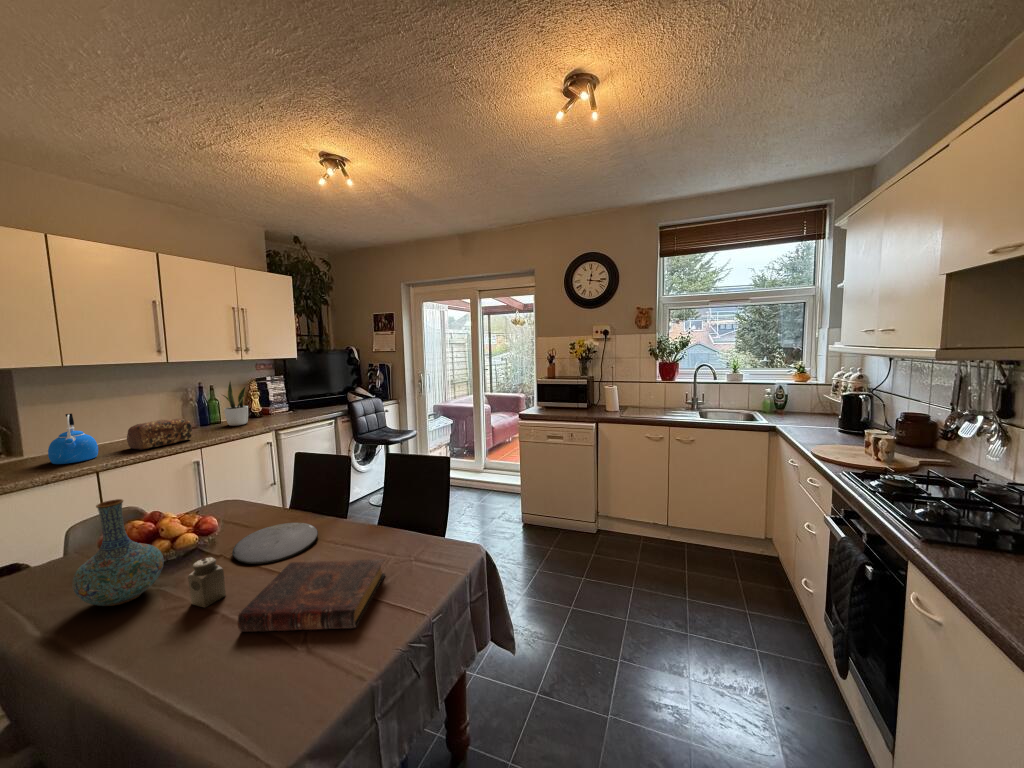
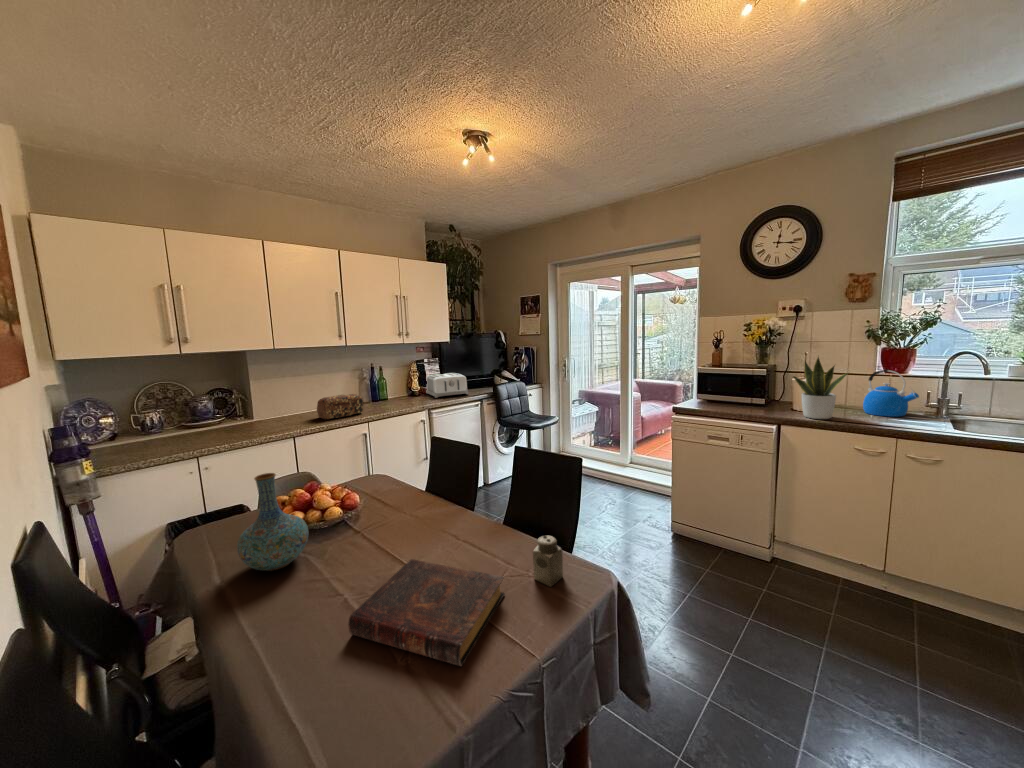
potted plant: present [223,382,248,426] -> present [793,357,848,419]
toaster: none [267,392,319,419] -> present [426,373,468,398]
kettle: present [48,414,98,464] -> present [863,370,919,417]
plate: present [232,523,318,564] -> none [368,508,446,551]
salt shaker: present [188,557,226,608] -> present [533,535,563,587]

